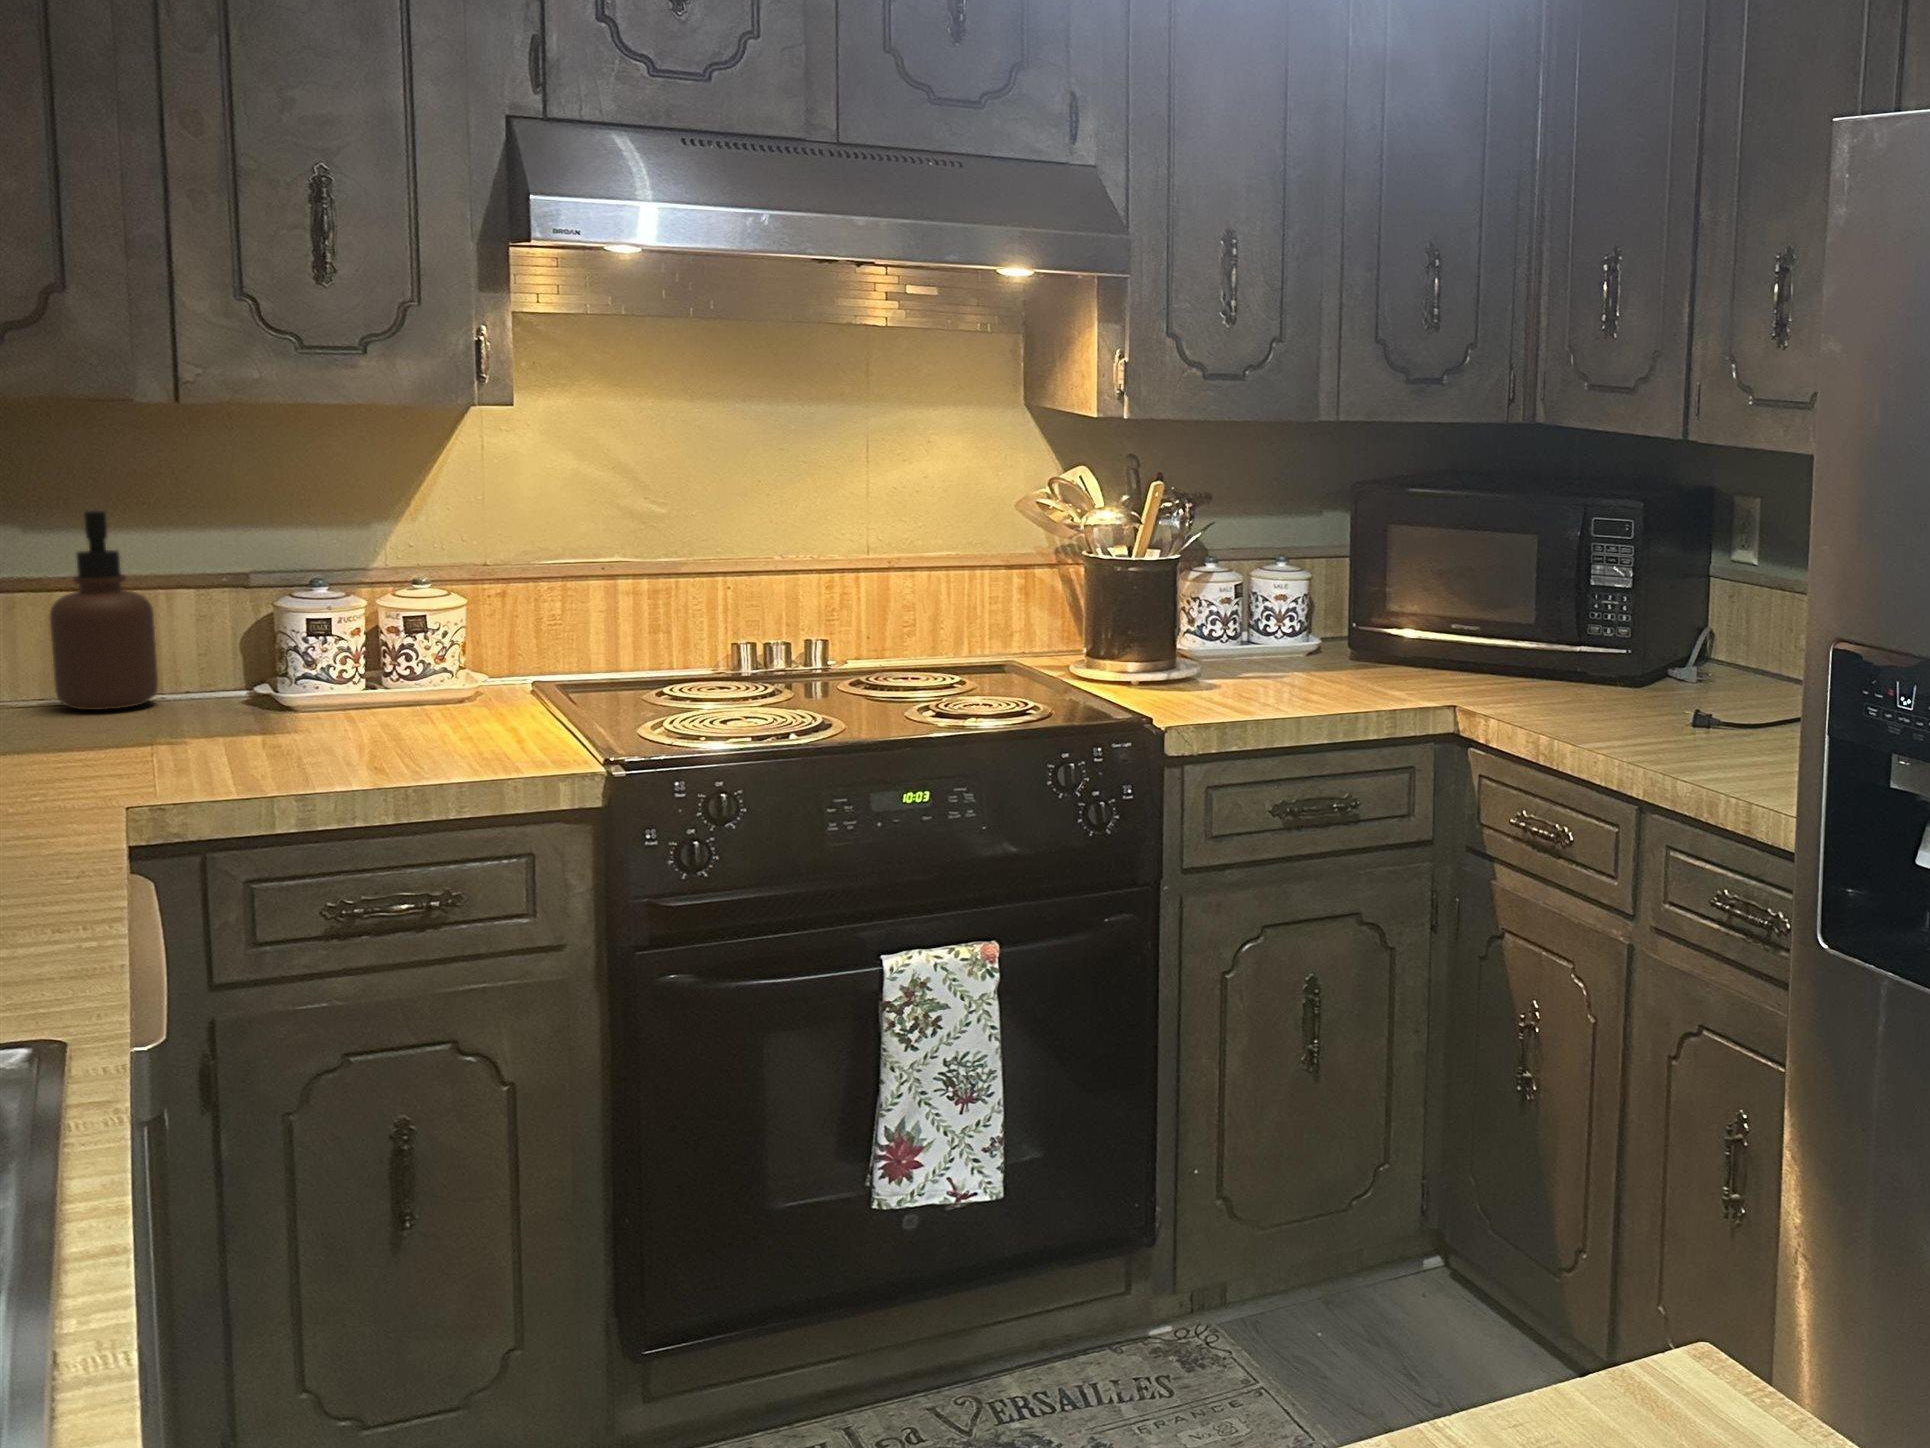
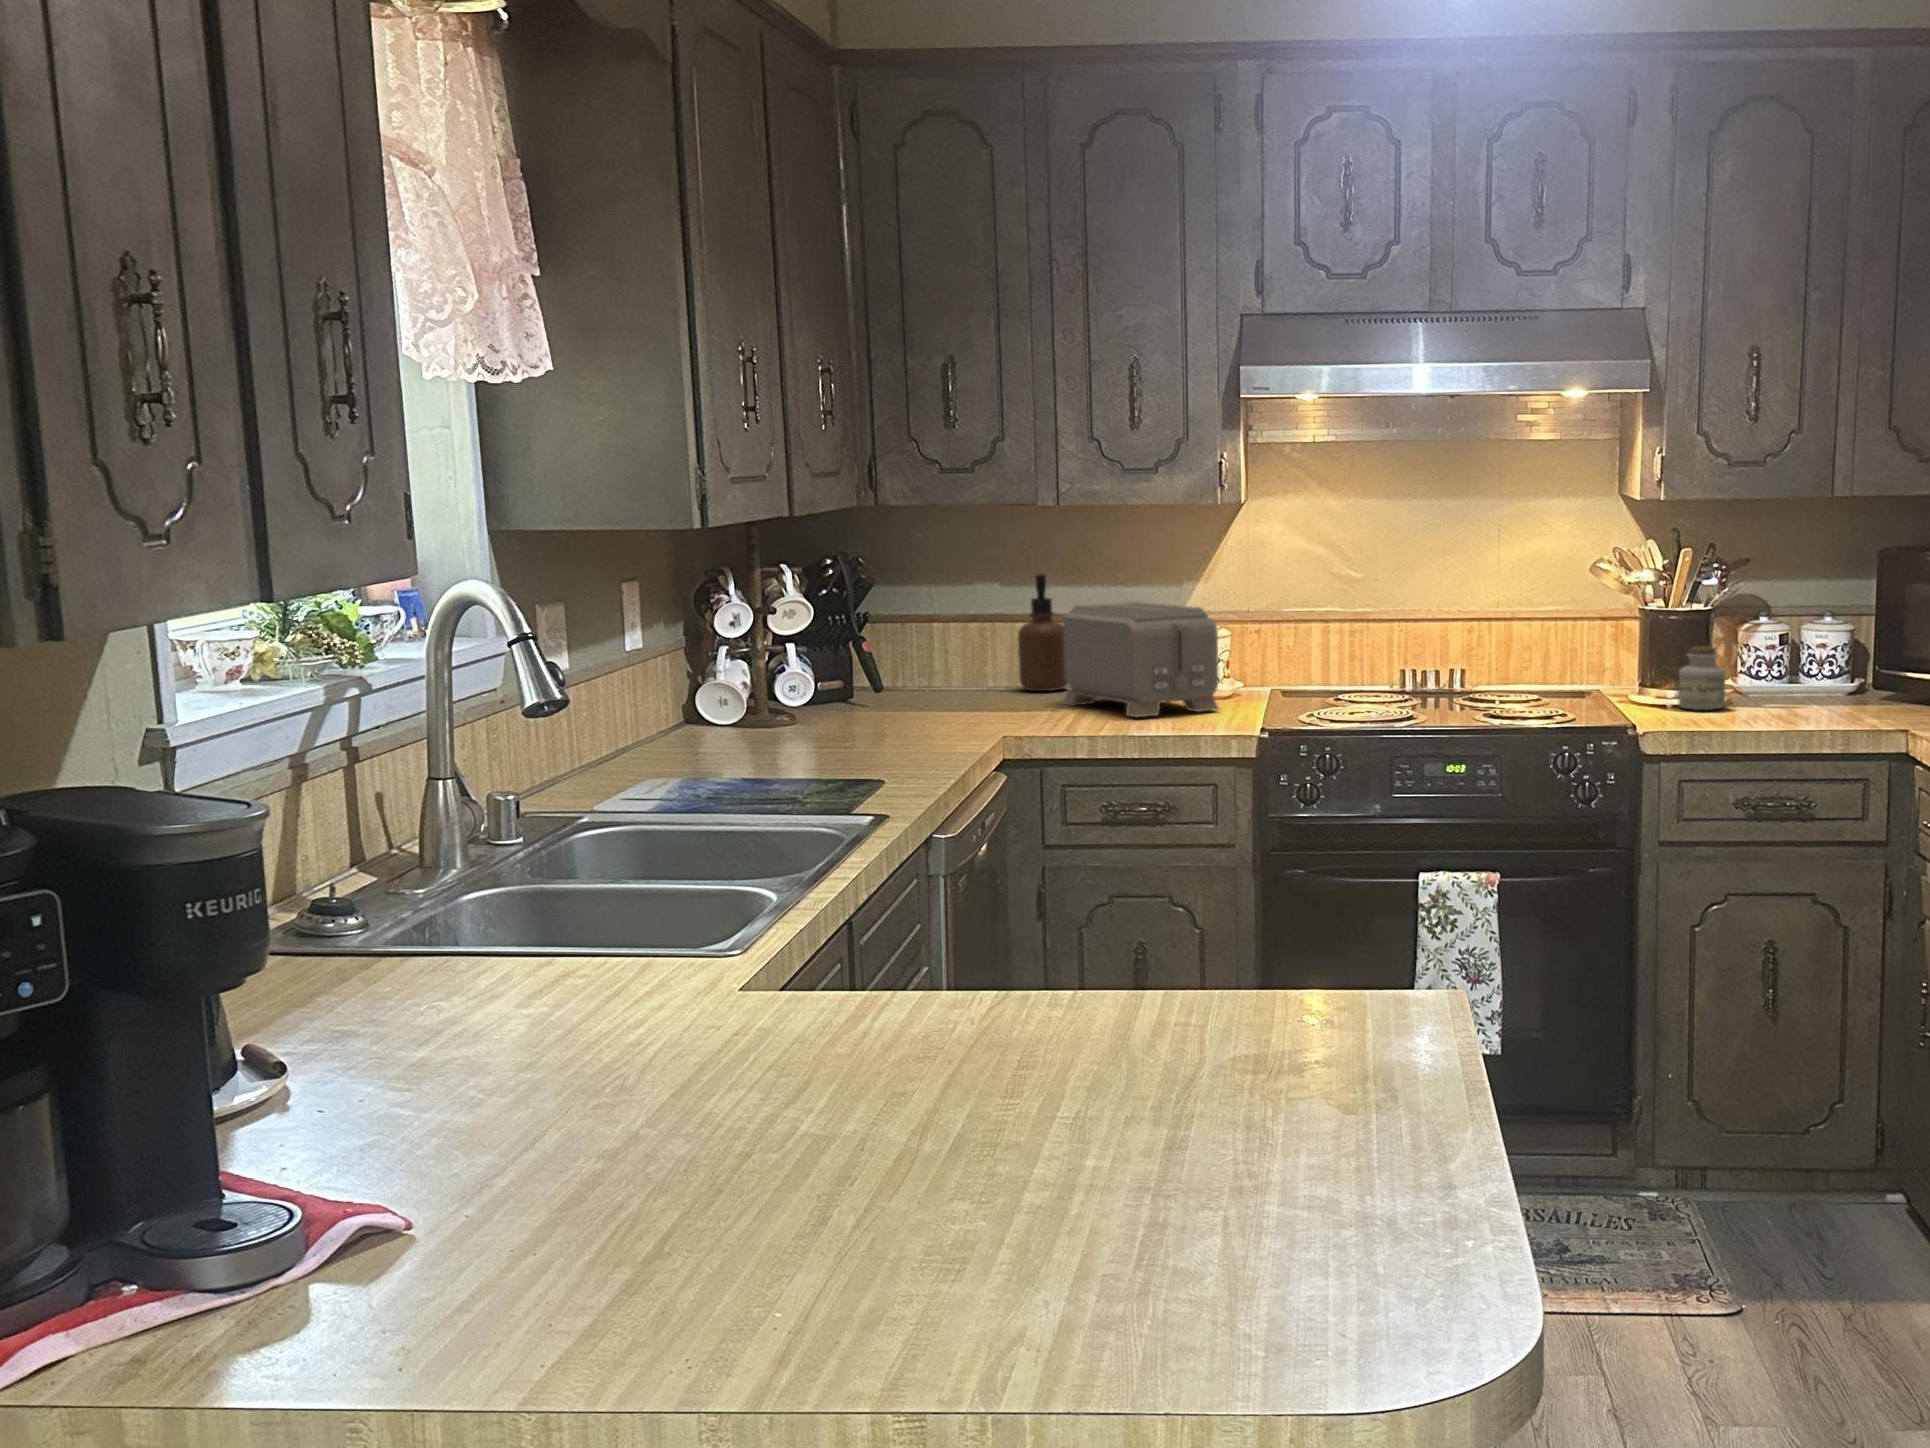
toaster: none [180,559,506,758] -> present [1063,602,1219,717]
jar: none [1163,607,1222,689] -> present [1679,646,1726,710]

